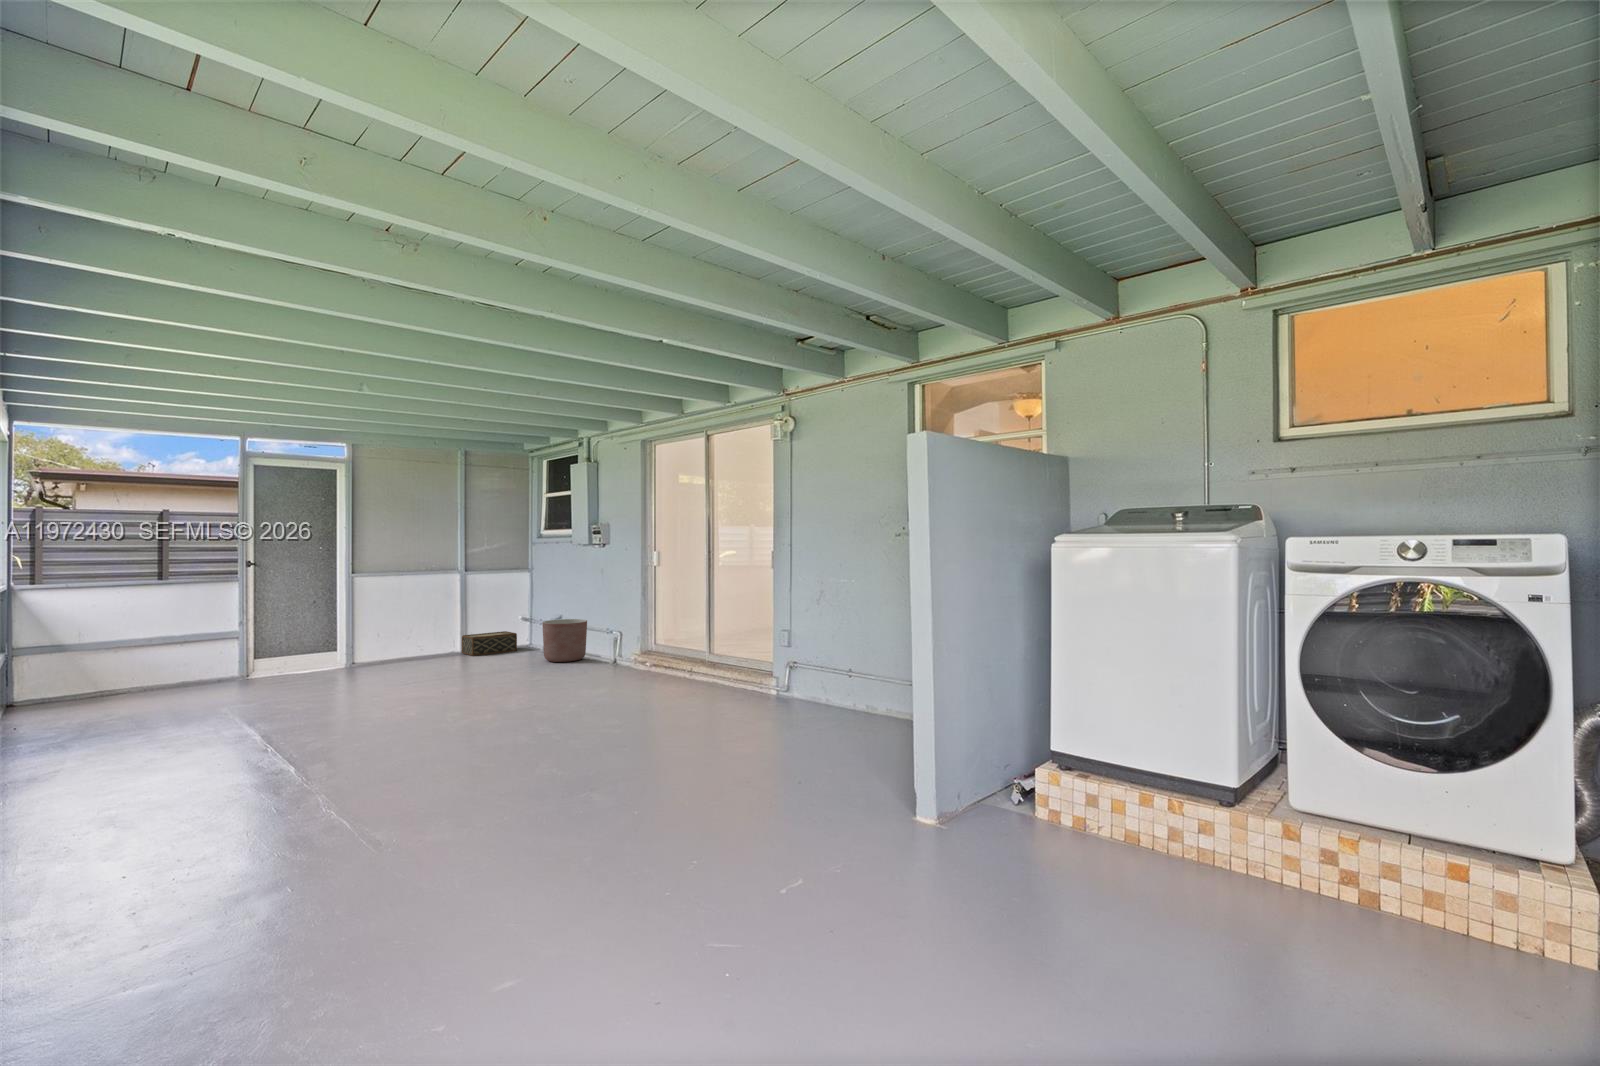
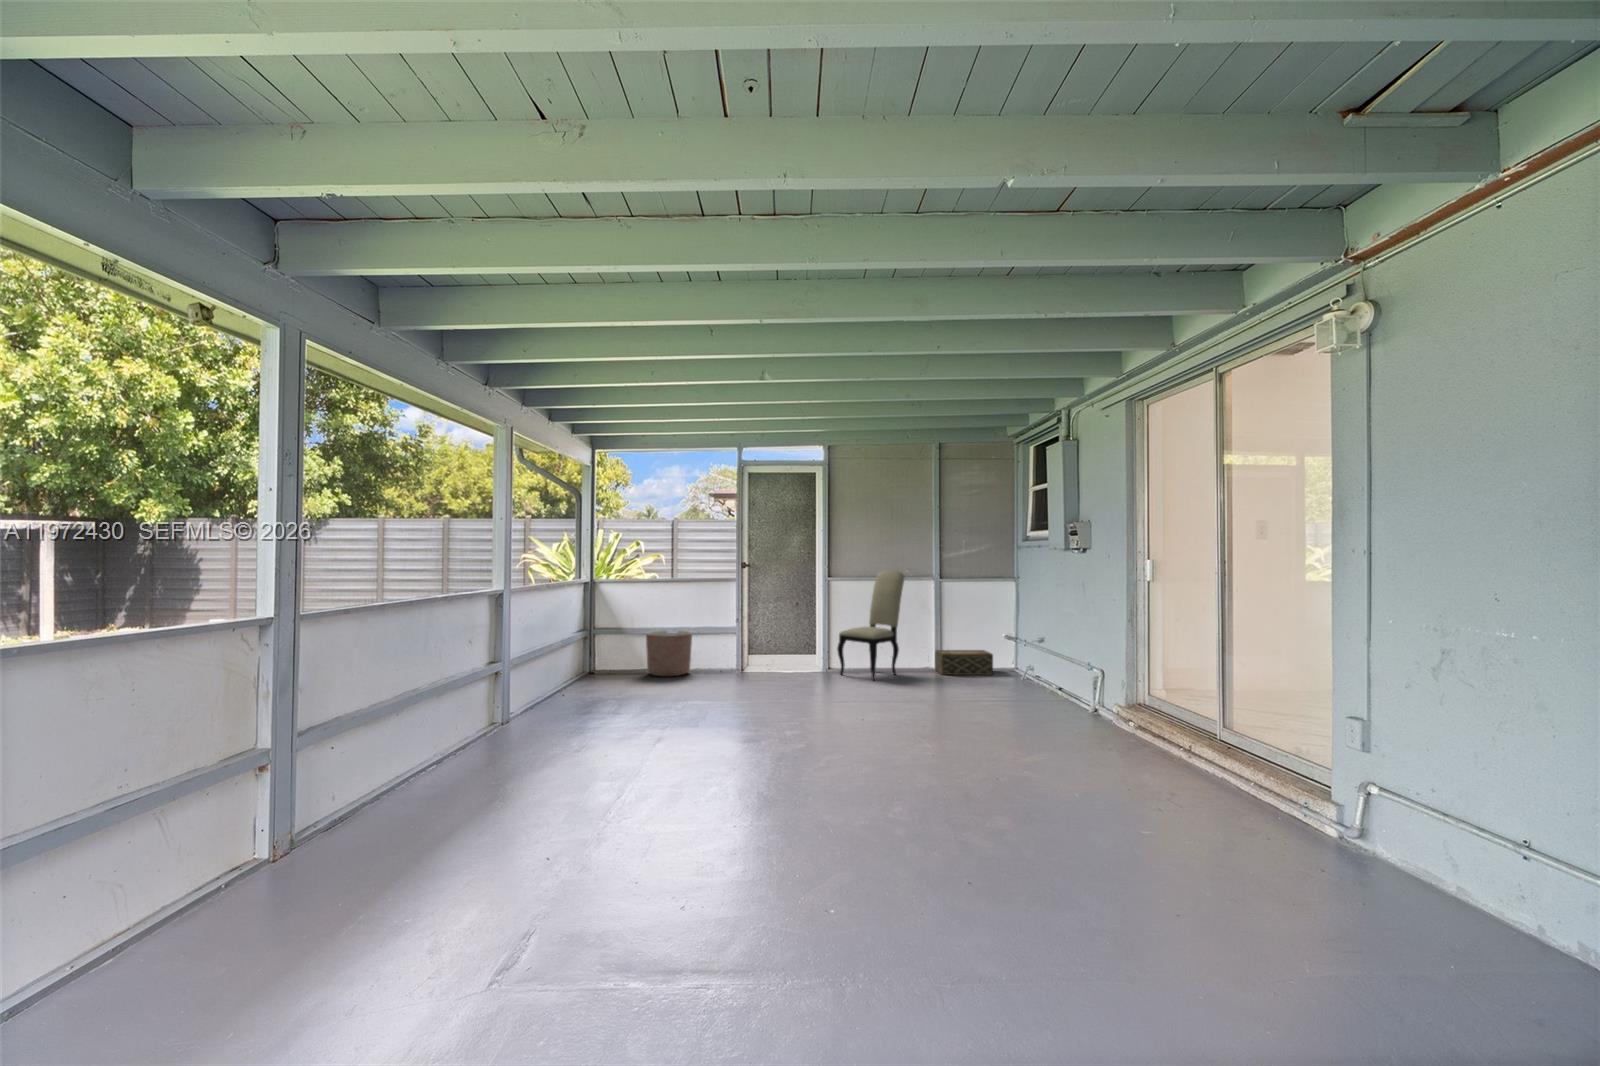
dining chair: none [367,565,436,668] -> present [837,570,904,681]
planter: present [542,619,587,662] -> present [646,630,692,676]

